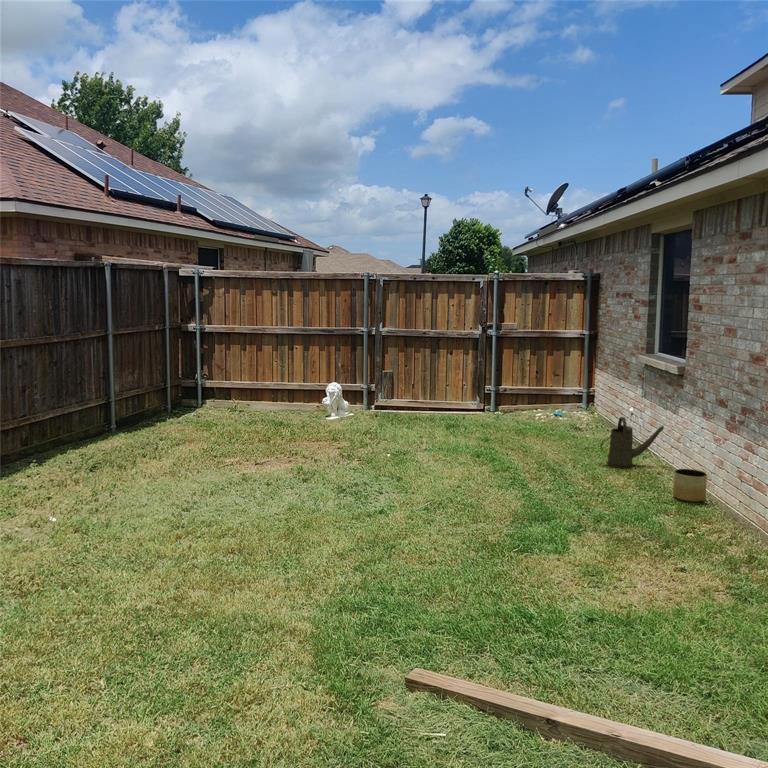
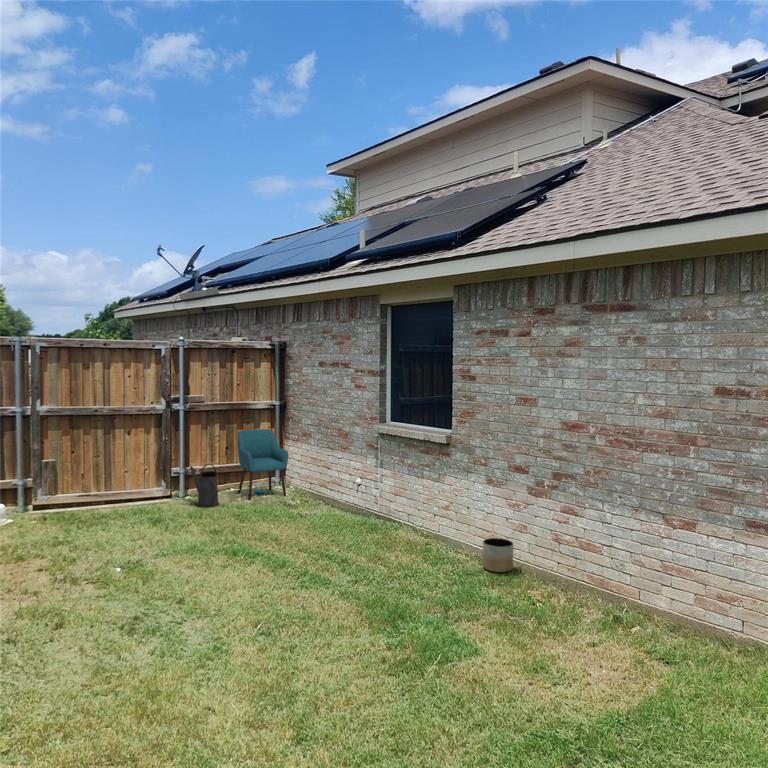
chair: none [545,358,588,421] -> present [238,429,288,500]
watering can: present [600,417,664,468] -> present [190,464,219,508]

